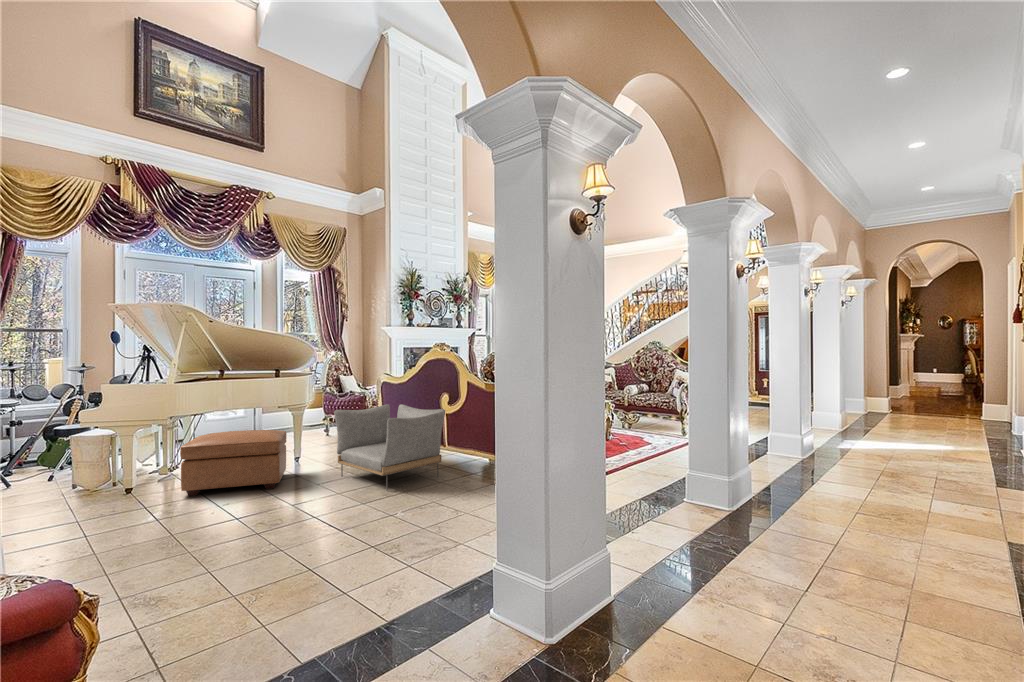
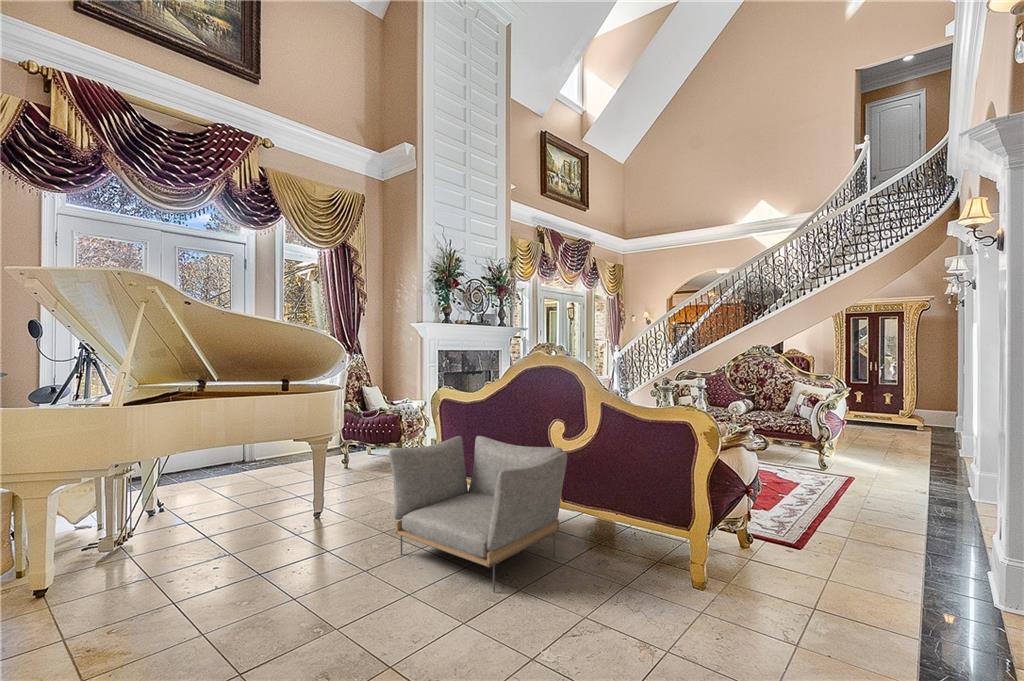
ottoman: present [180,430,287,496] -> none [137,481,311,609]

